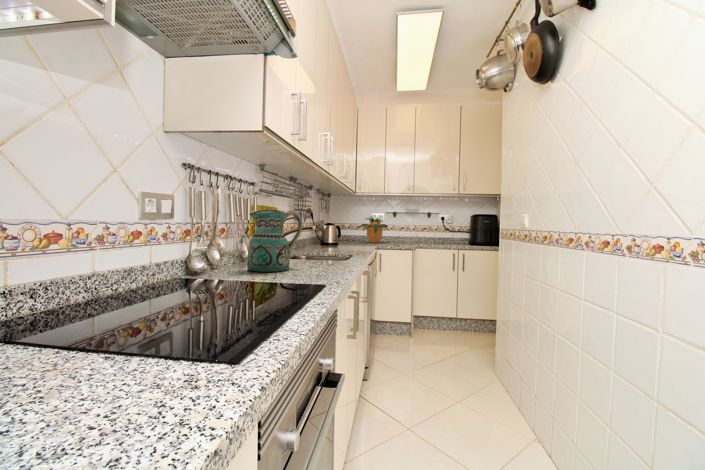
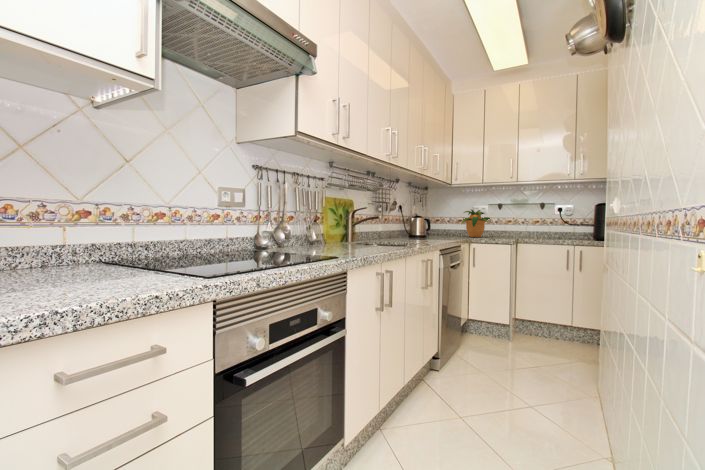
ceramic pitcher: present [247,209,302,272] -> none [303,198,350,250]

